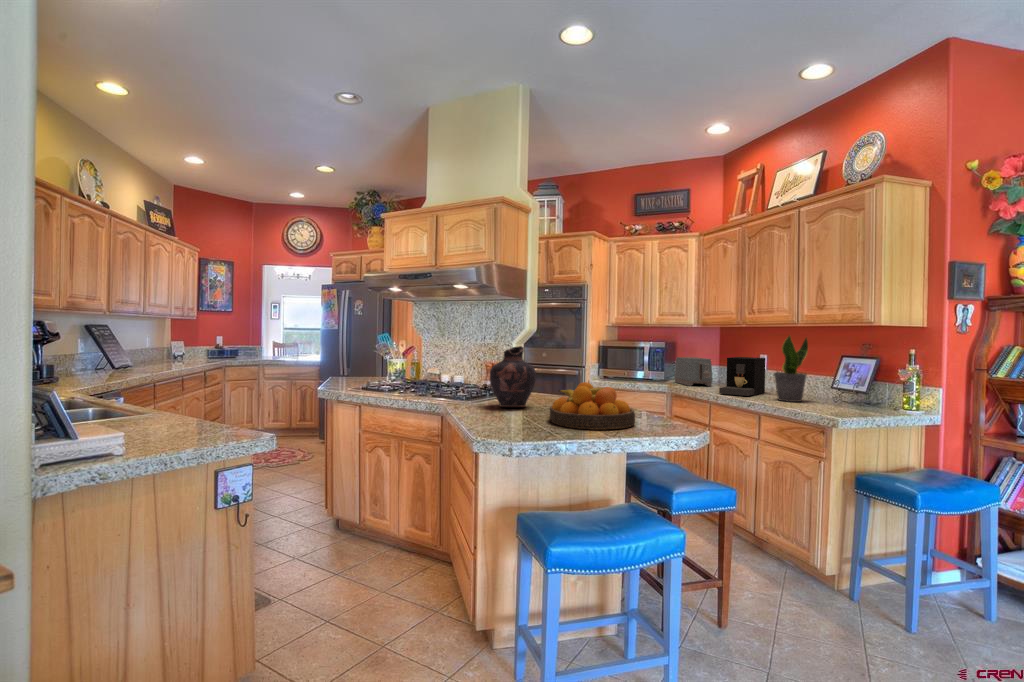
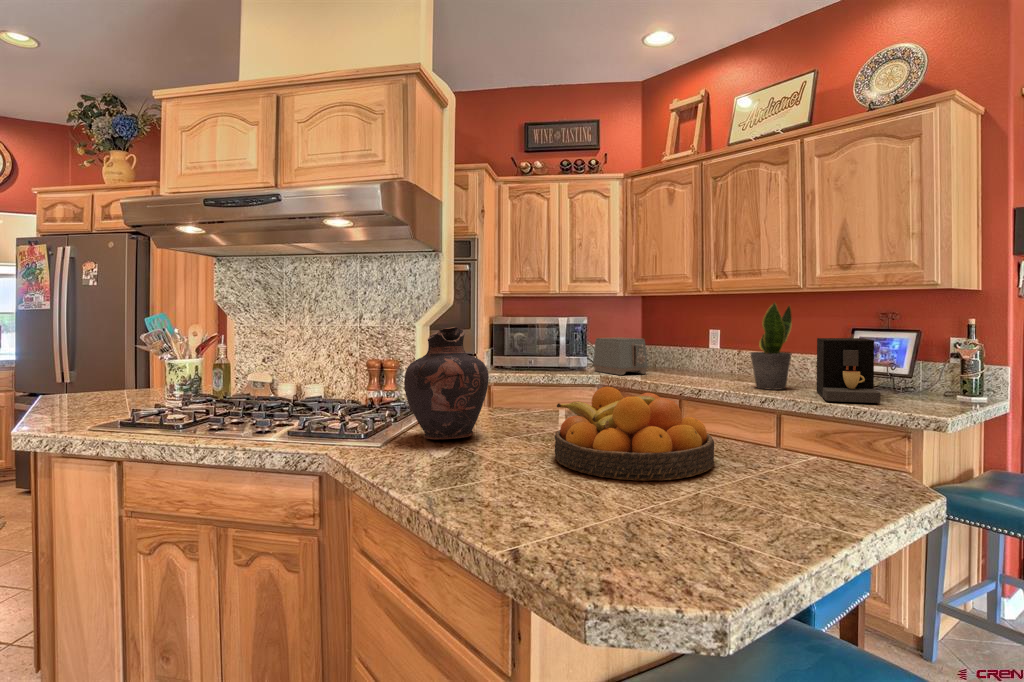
coffee maker: present [719,357,765,396] -> present [817,338,880,403]

